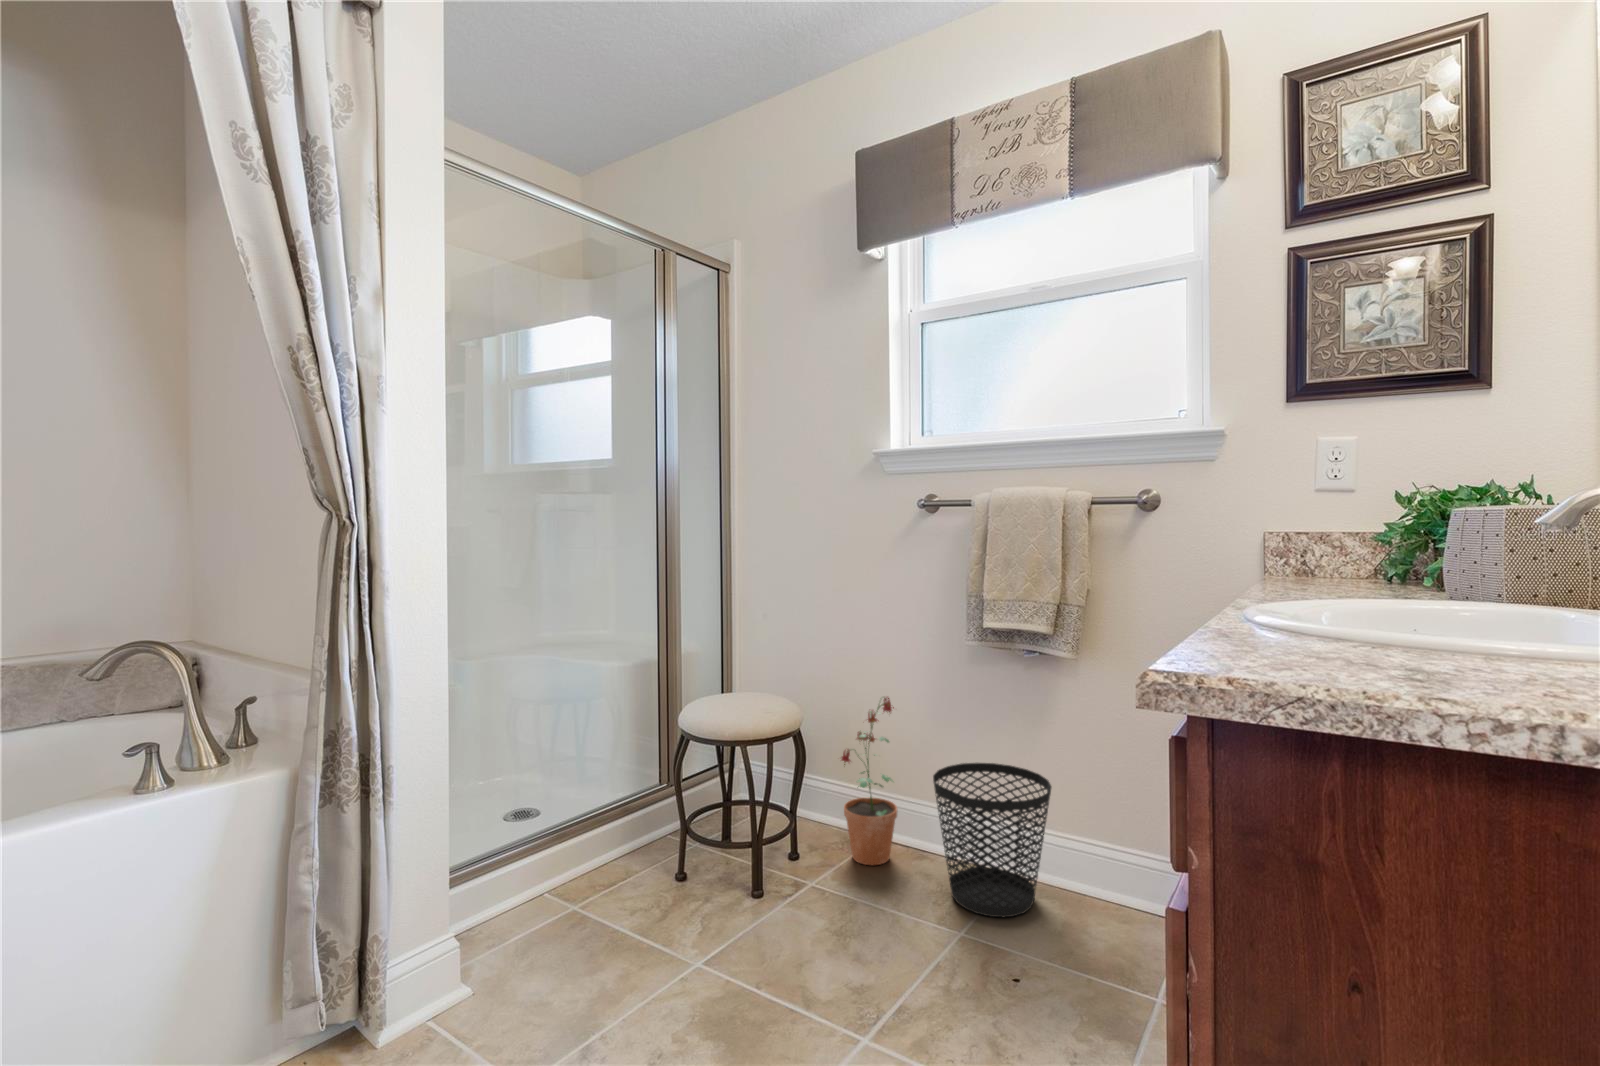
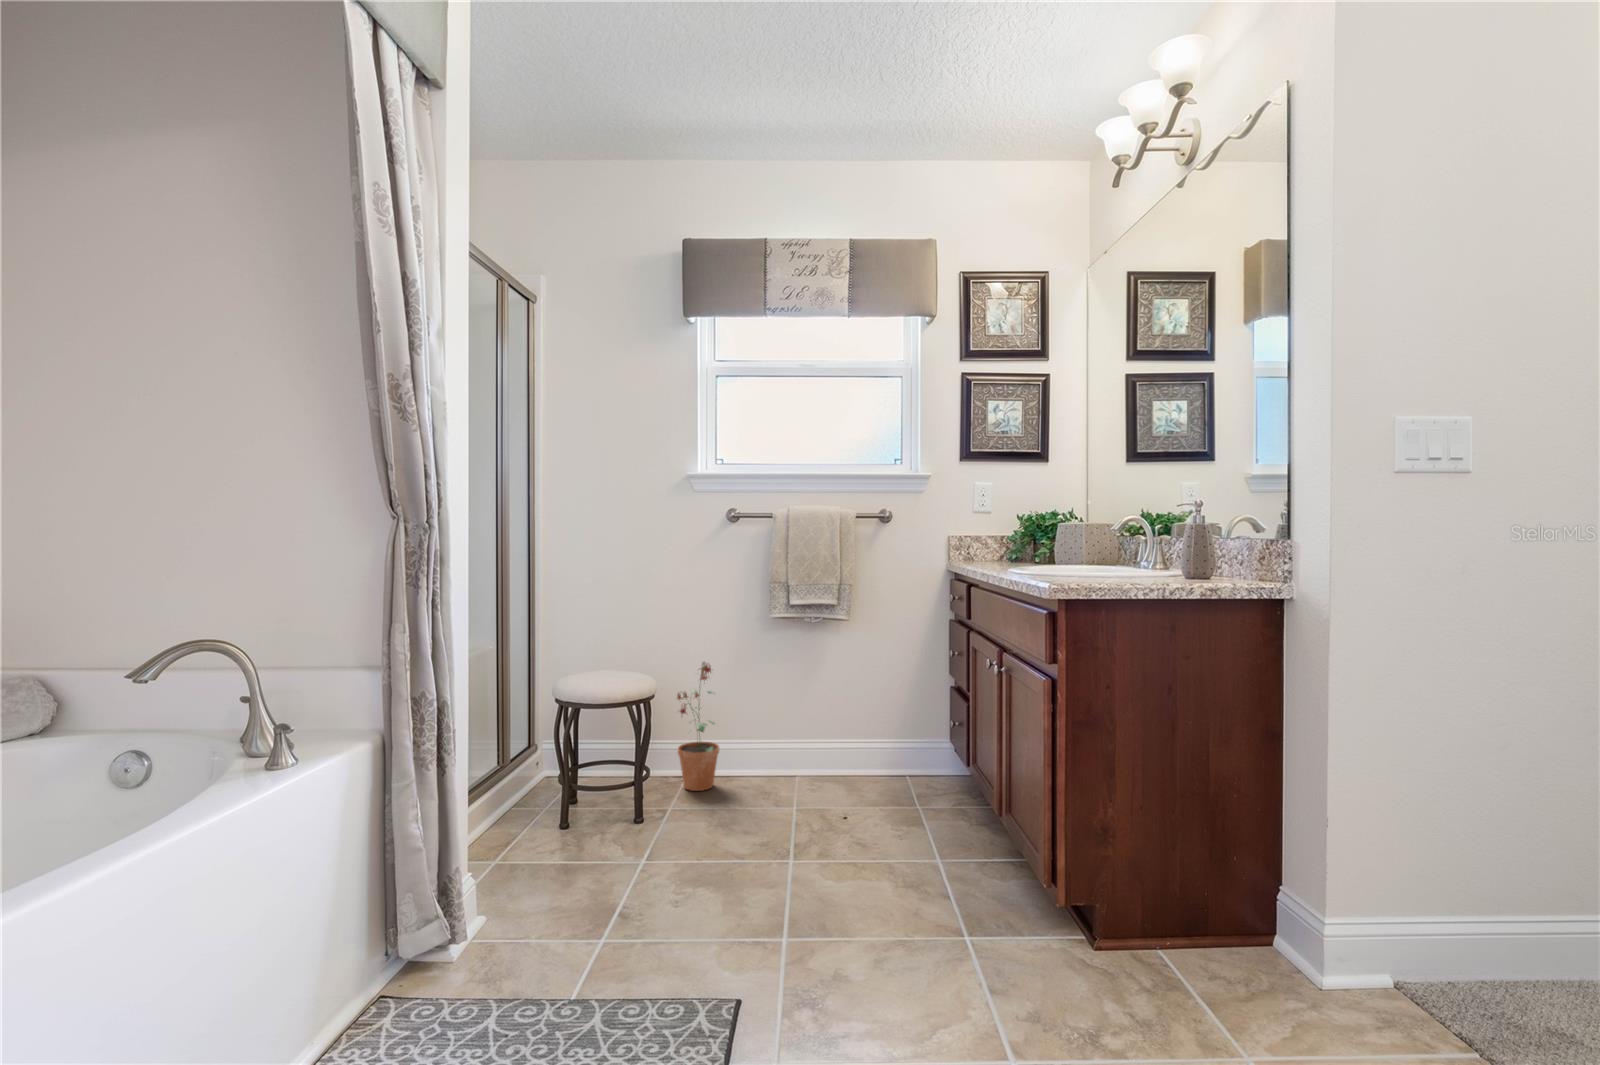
wastebasket: present [933,763,1051,917] -> none [758,699,838,799]

